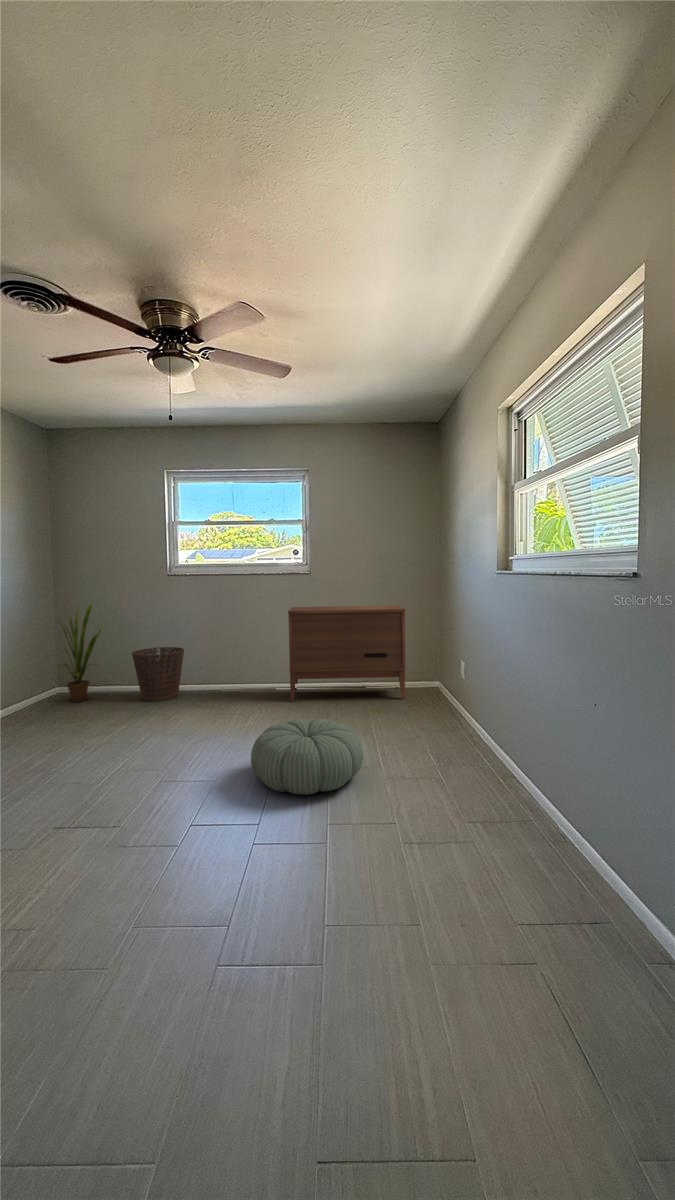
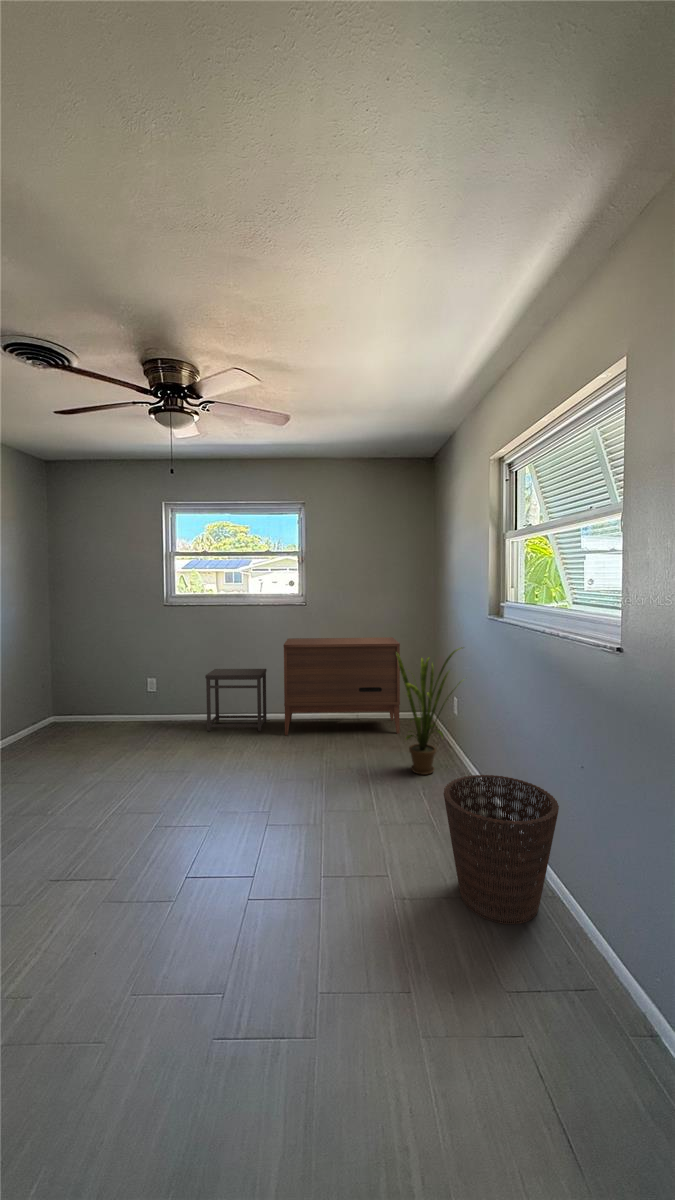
house plant: present [60,603,103,702] -> present [396,647,462,775]
side table: none [211,638,272,699] -> present [205,669,267,731]
basket: present [132,647,184,702] -> present [444,775,559,924]
pouf: present [251,719,363,795] -> none [245,763,356,844]

